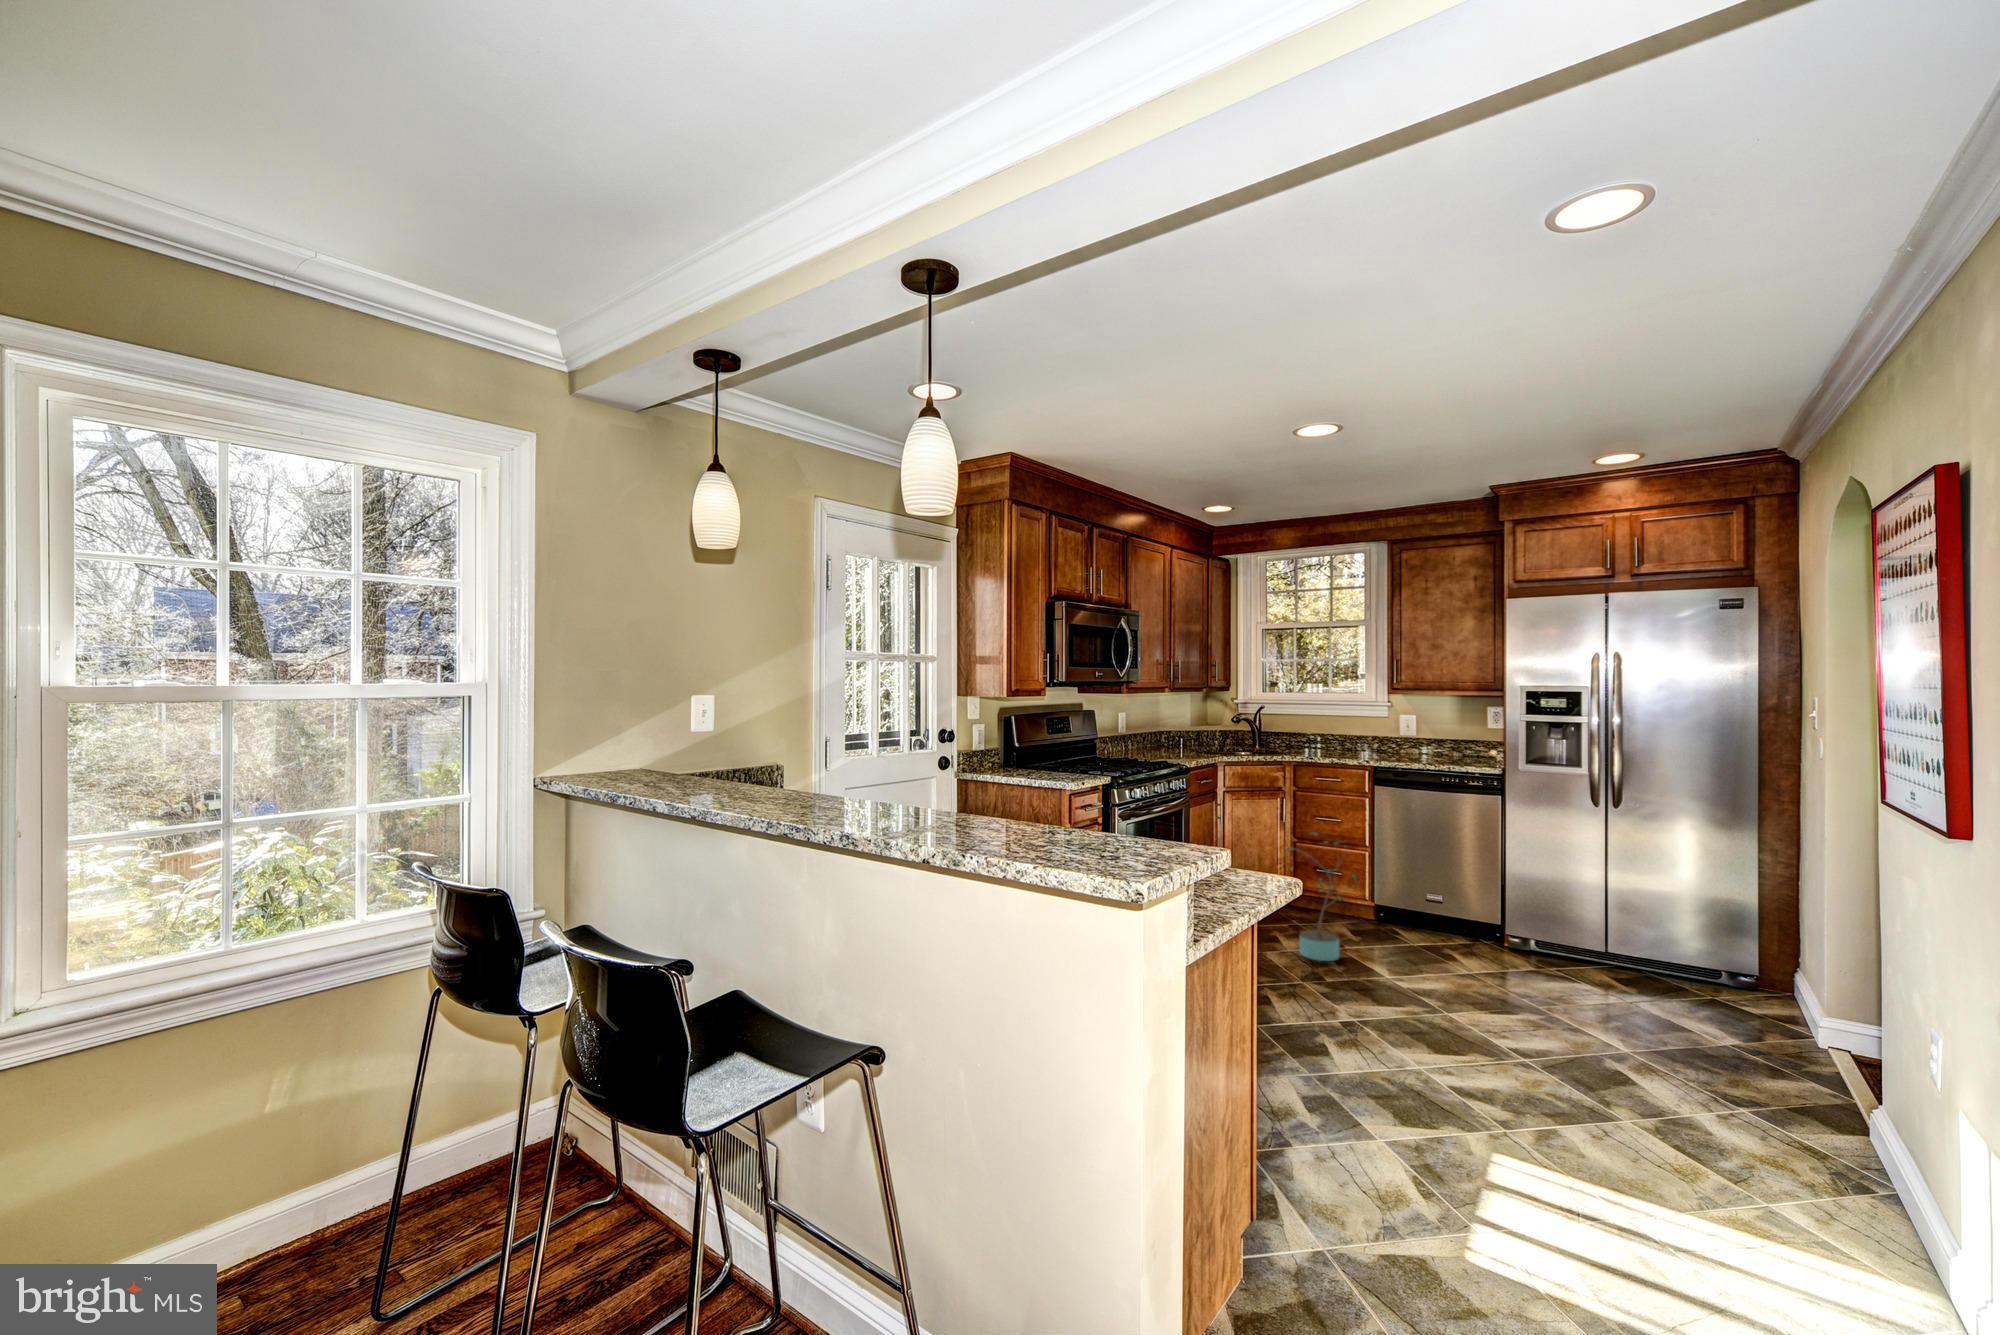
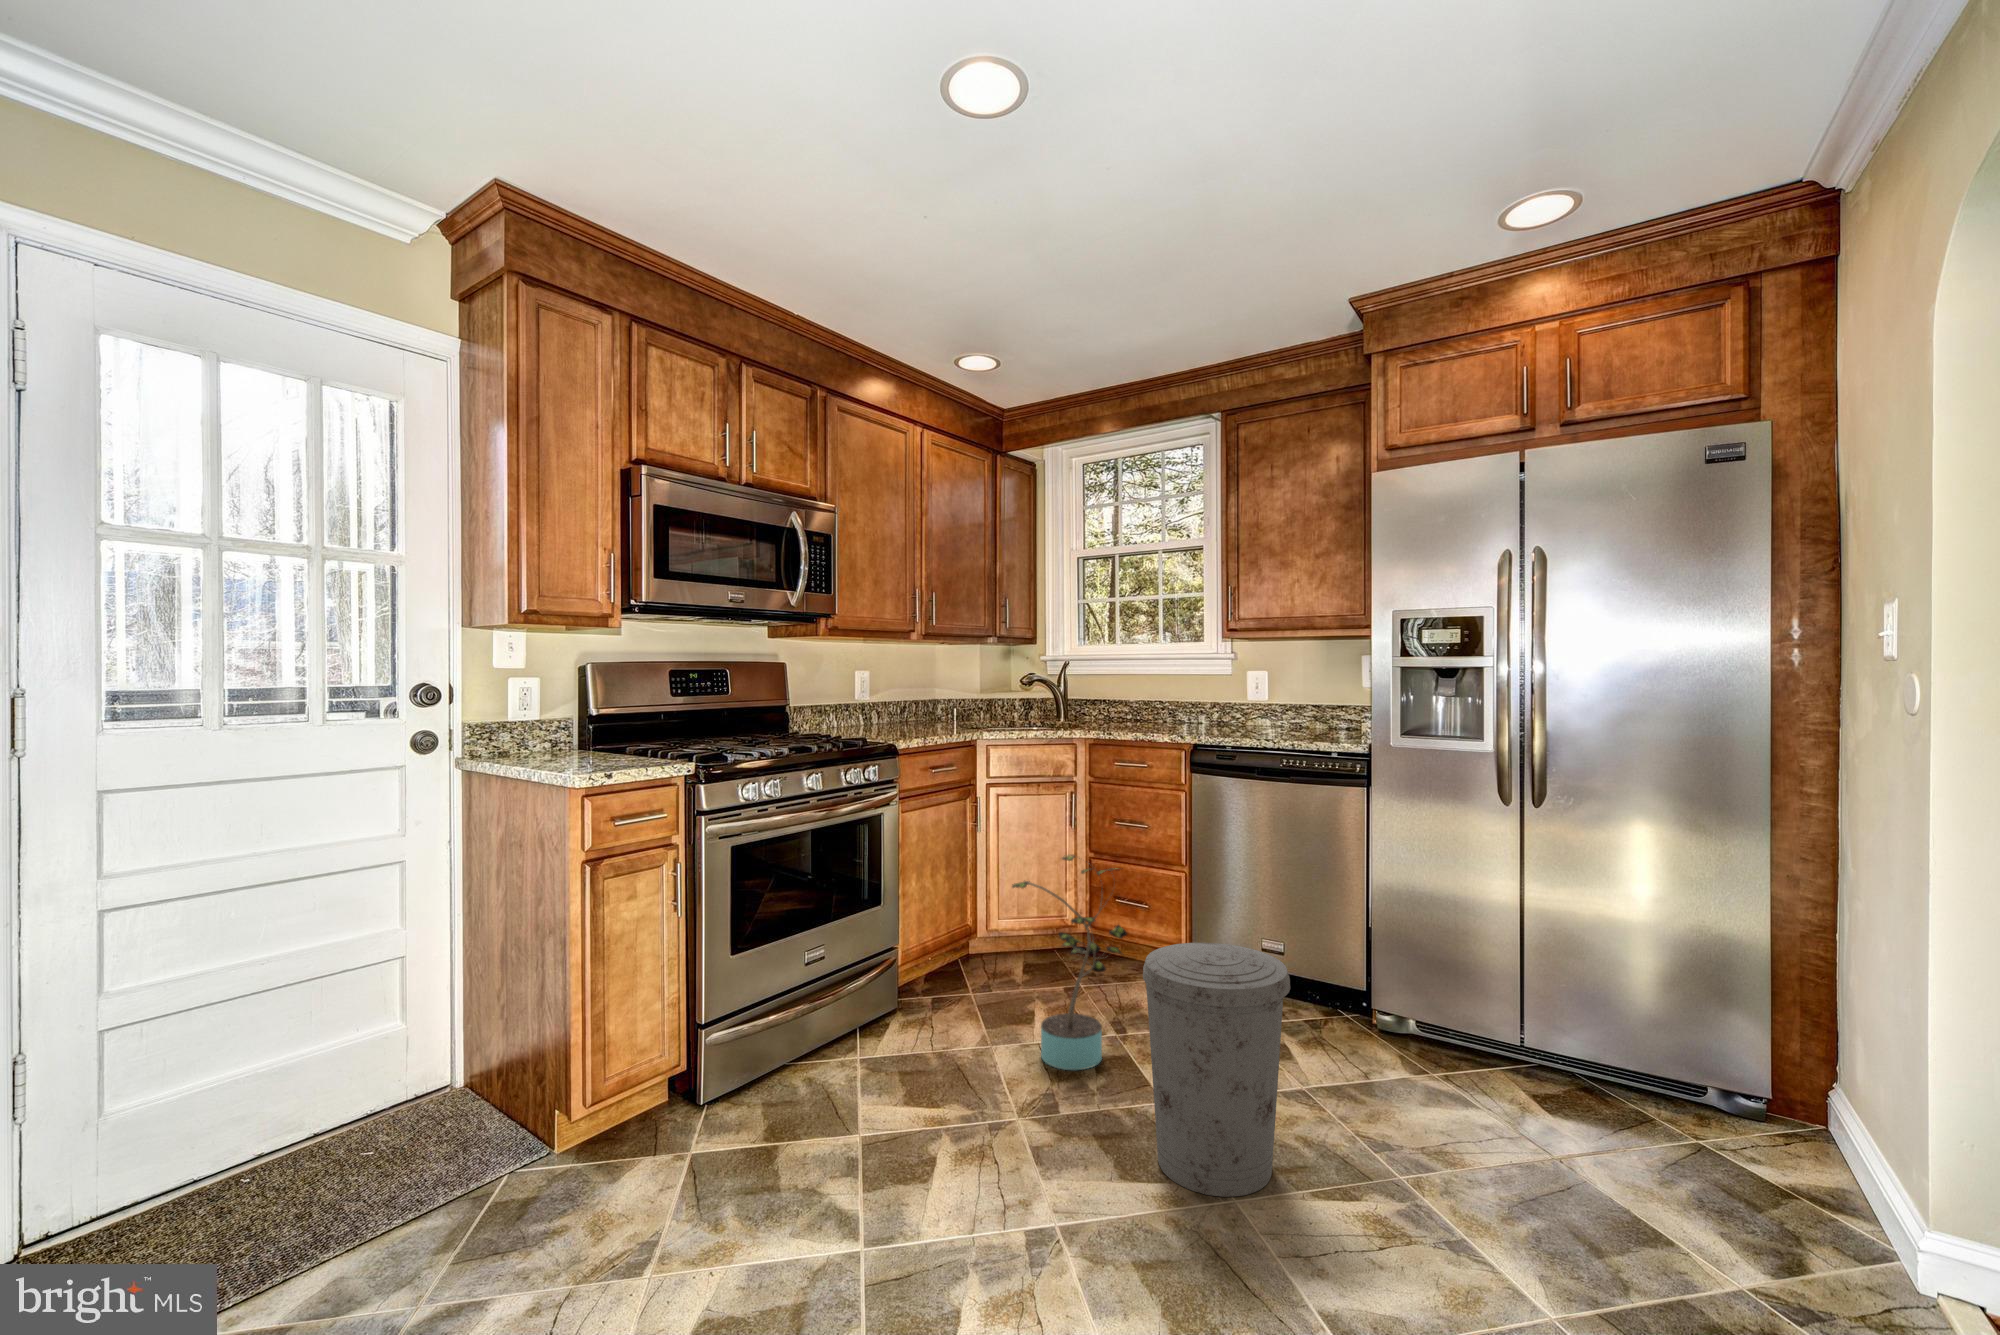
trash can: none [1390,880,1478,1012] -> present [1143,943,1290,1197]

